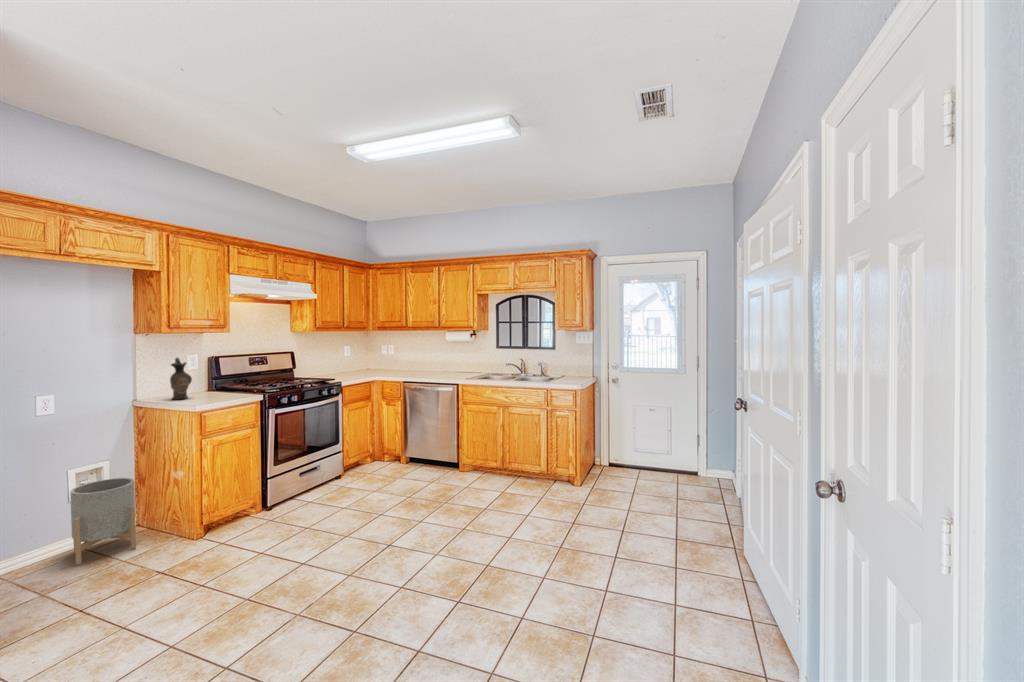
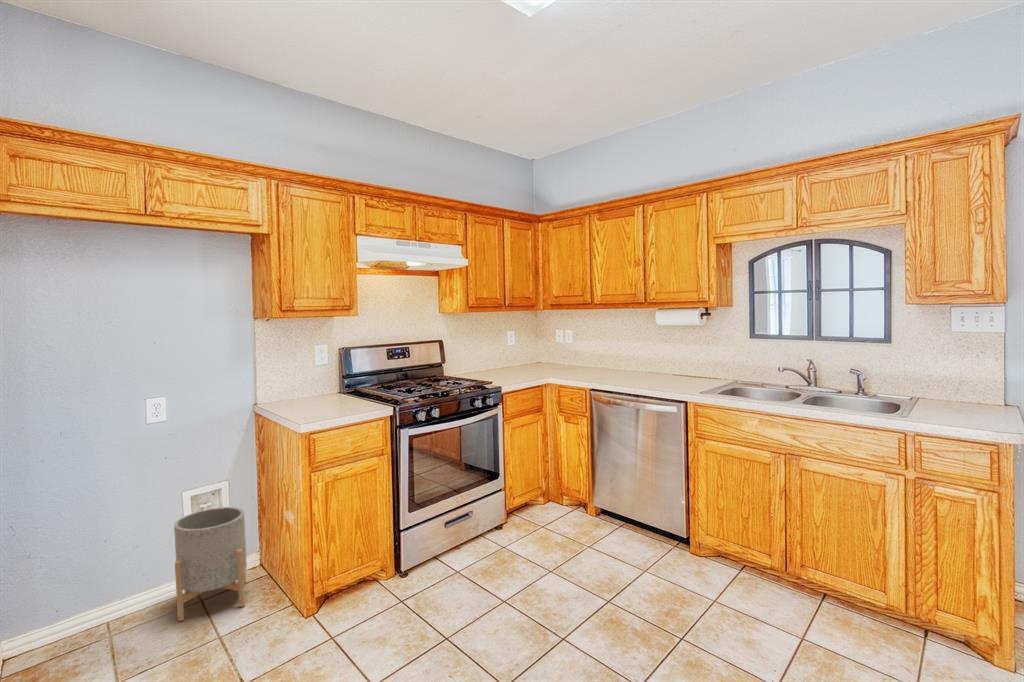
ceramic pitcher: present [170,358,192,399] -> none [286,350,310,407]

